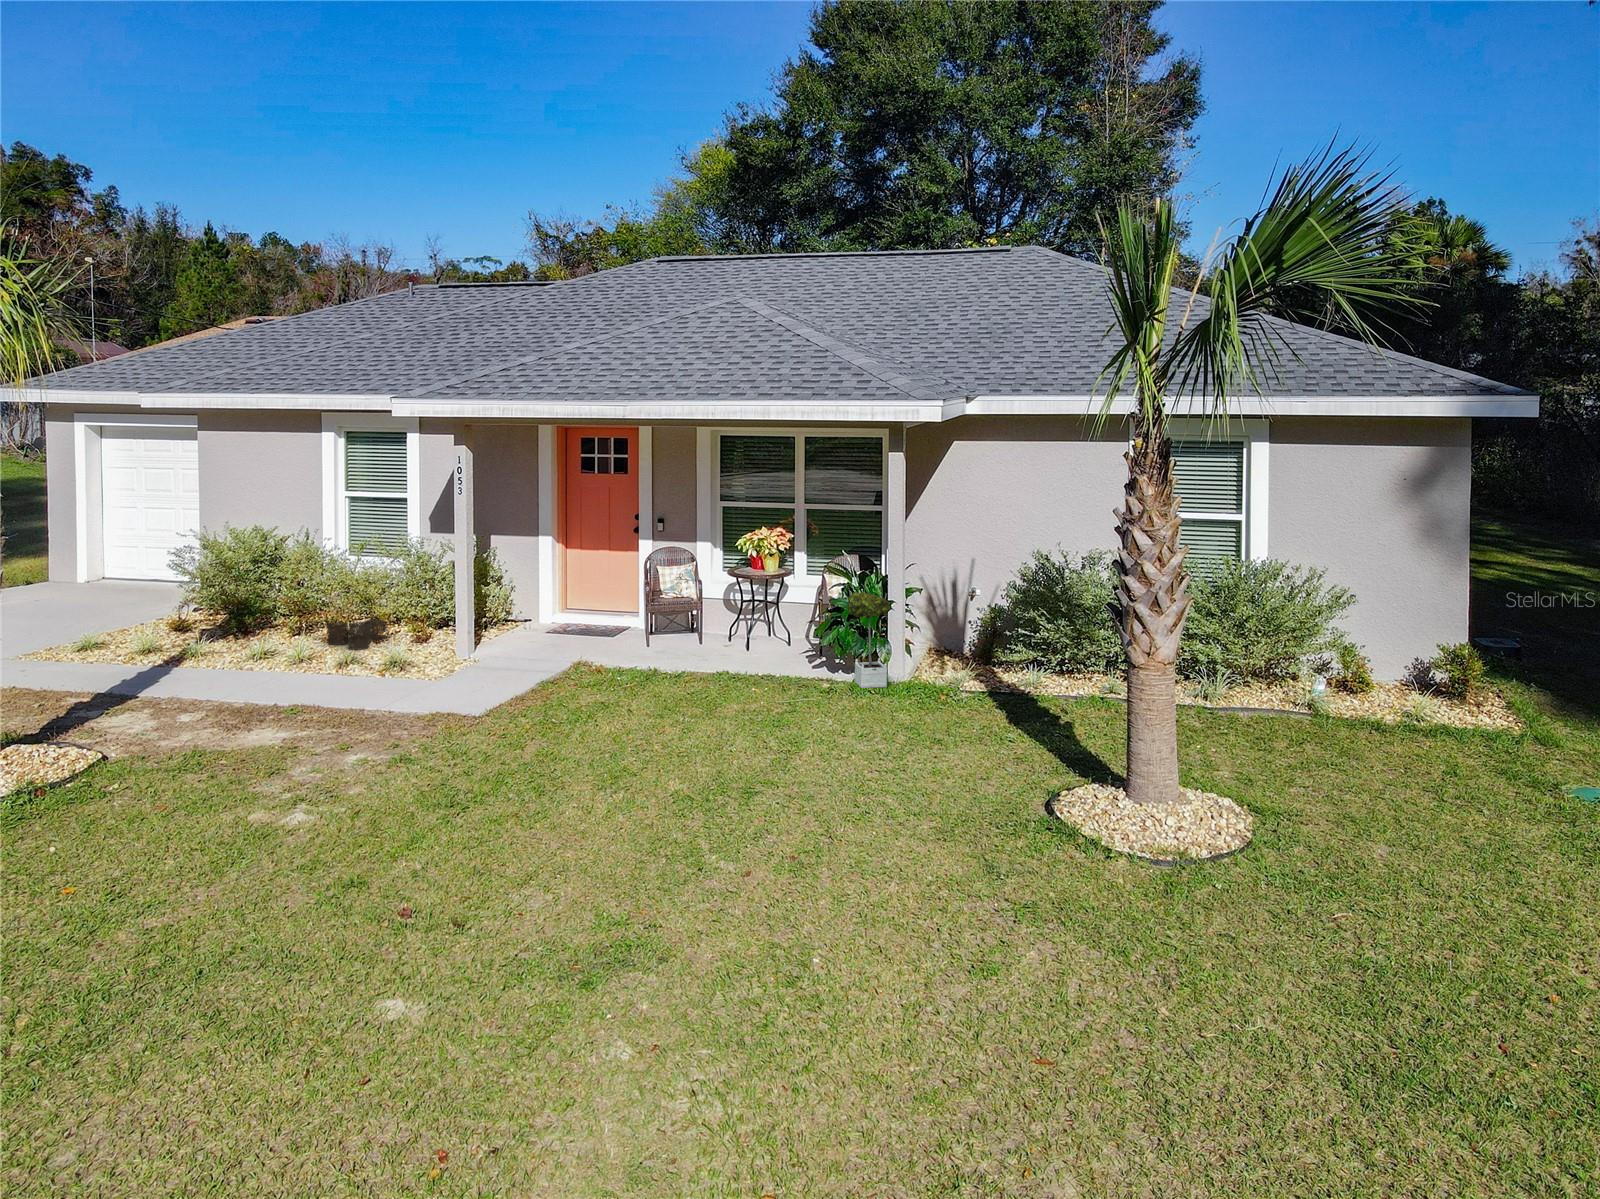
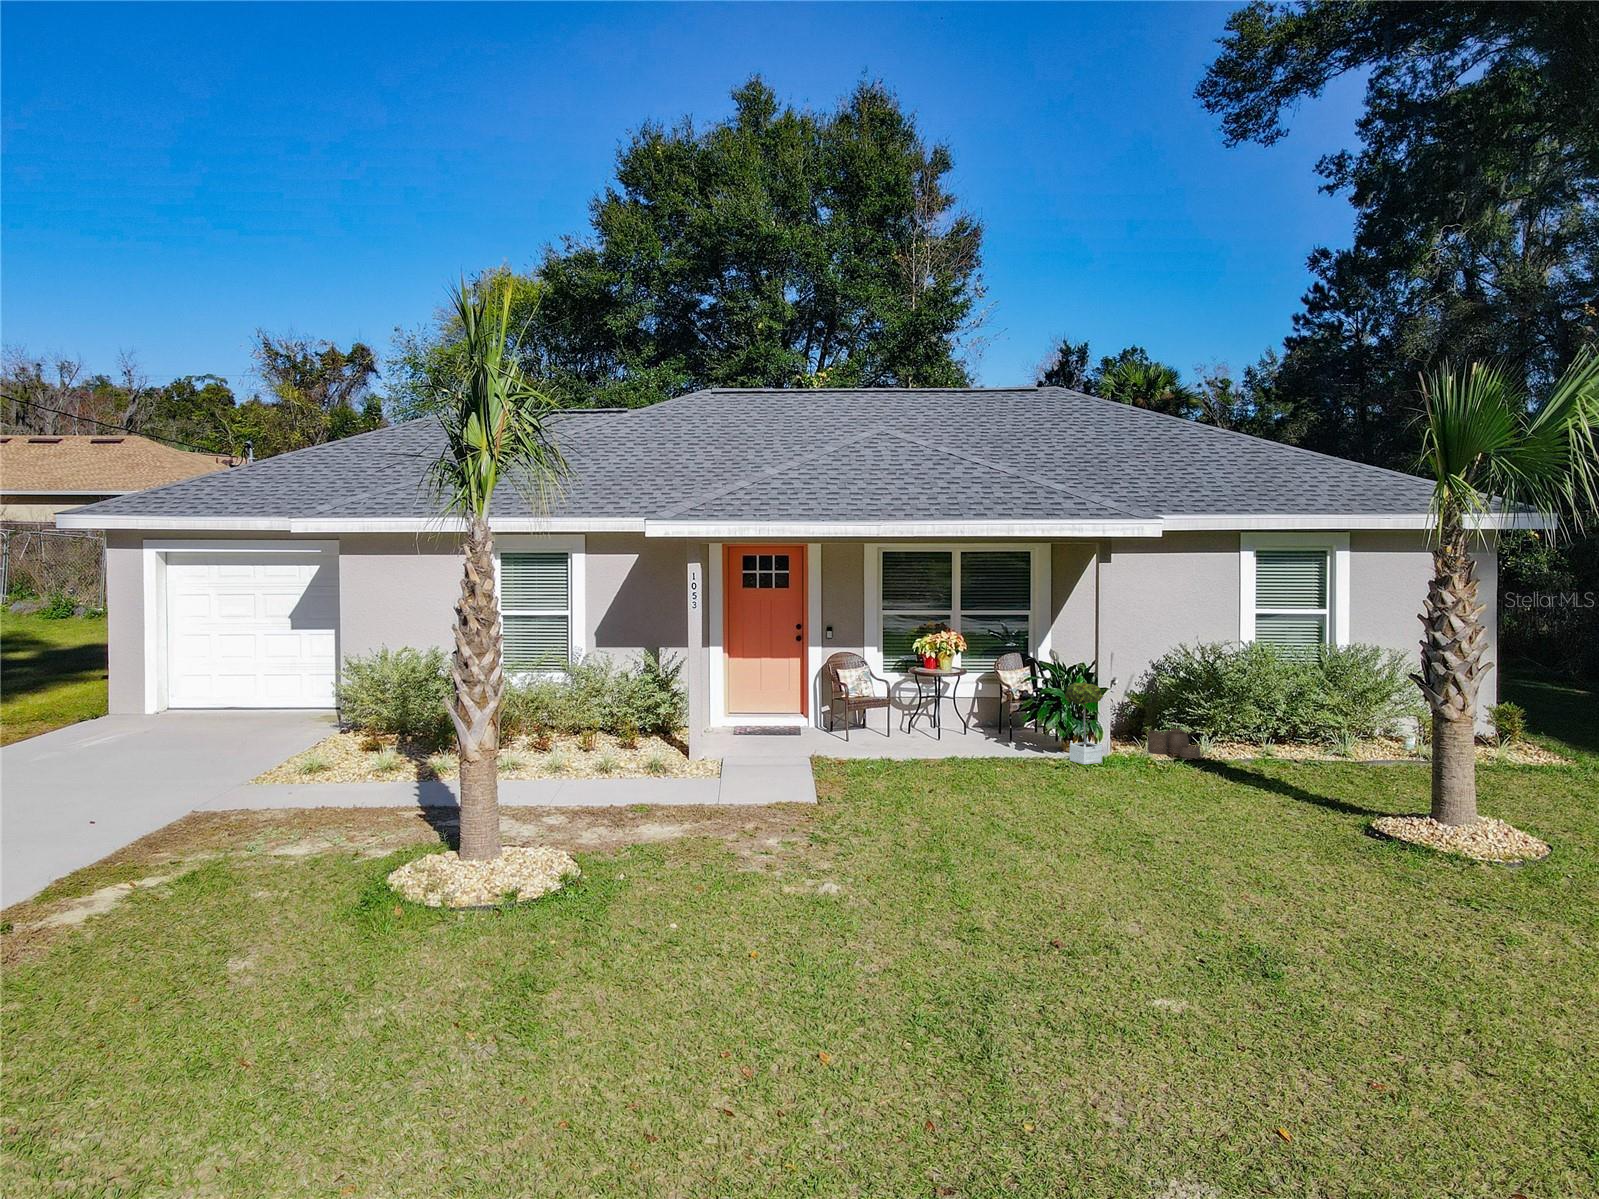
woven basket: present [327,617,387,650] -> present [1148,727,1200,758]

